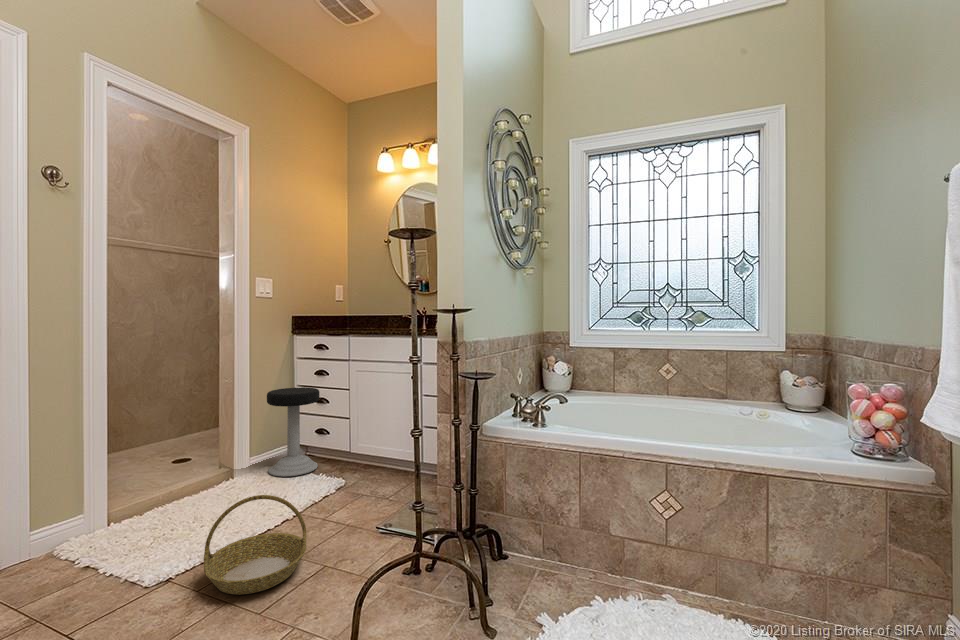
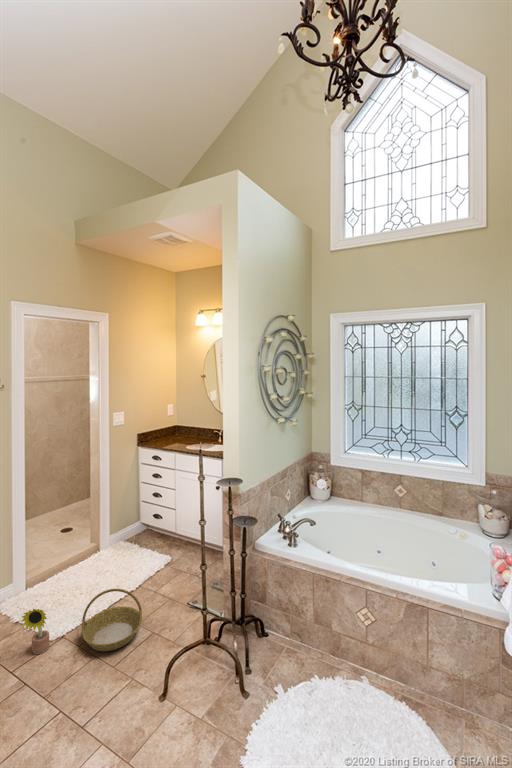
stool: present [267,387,320,477] -> none [120,487,155,552]
decorative plant: none [88,522,144,607] -> present [20,609,49,654]

